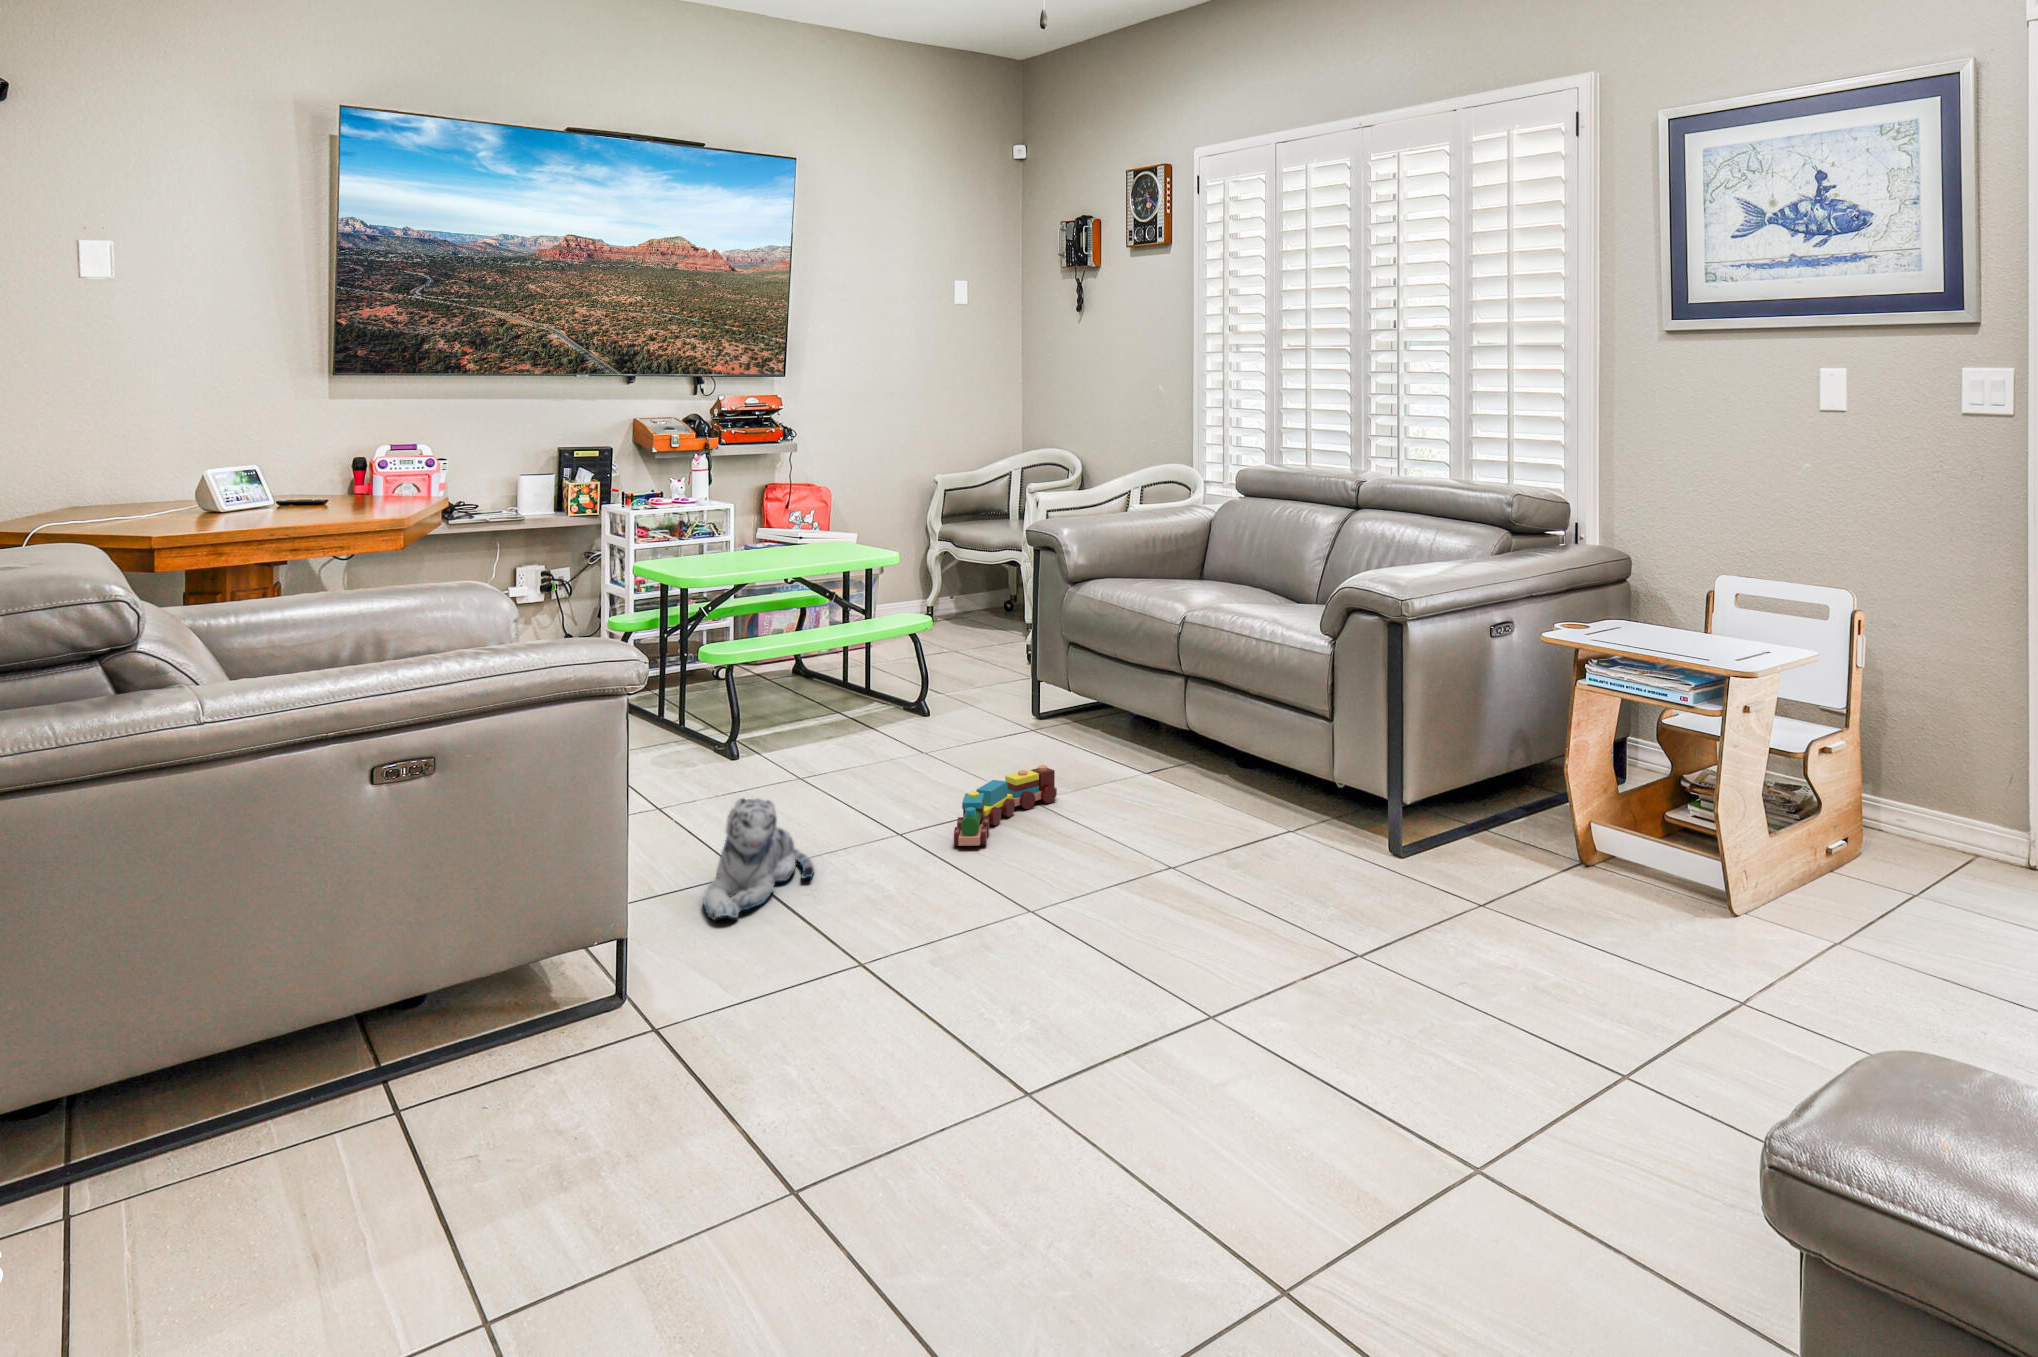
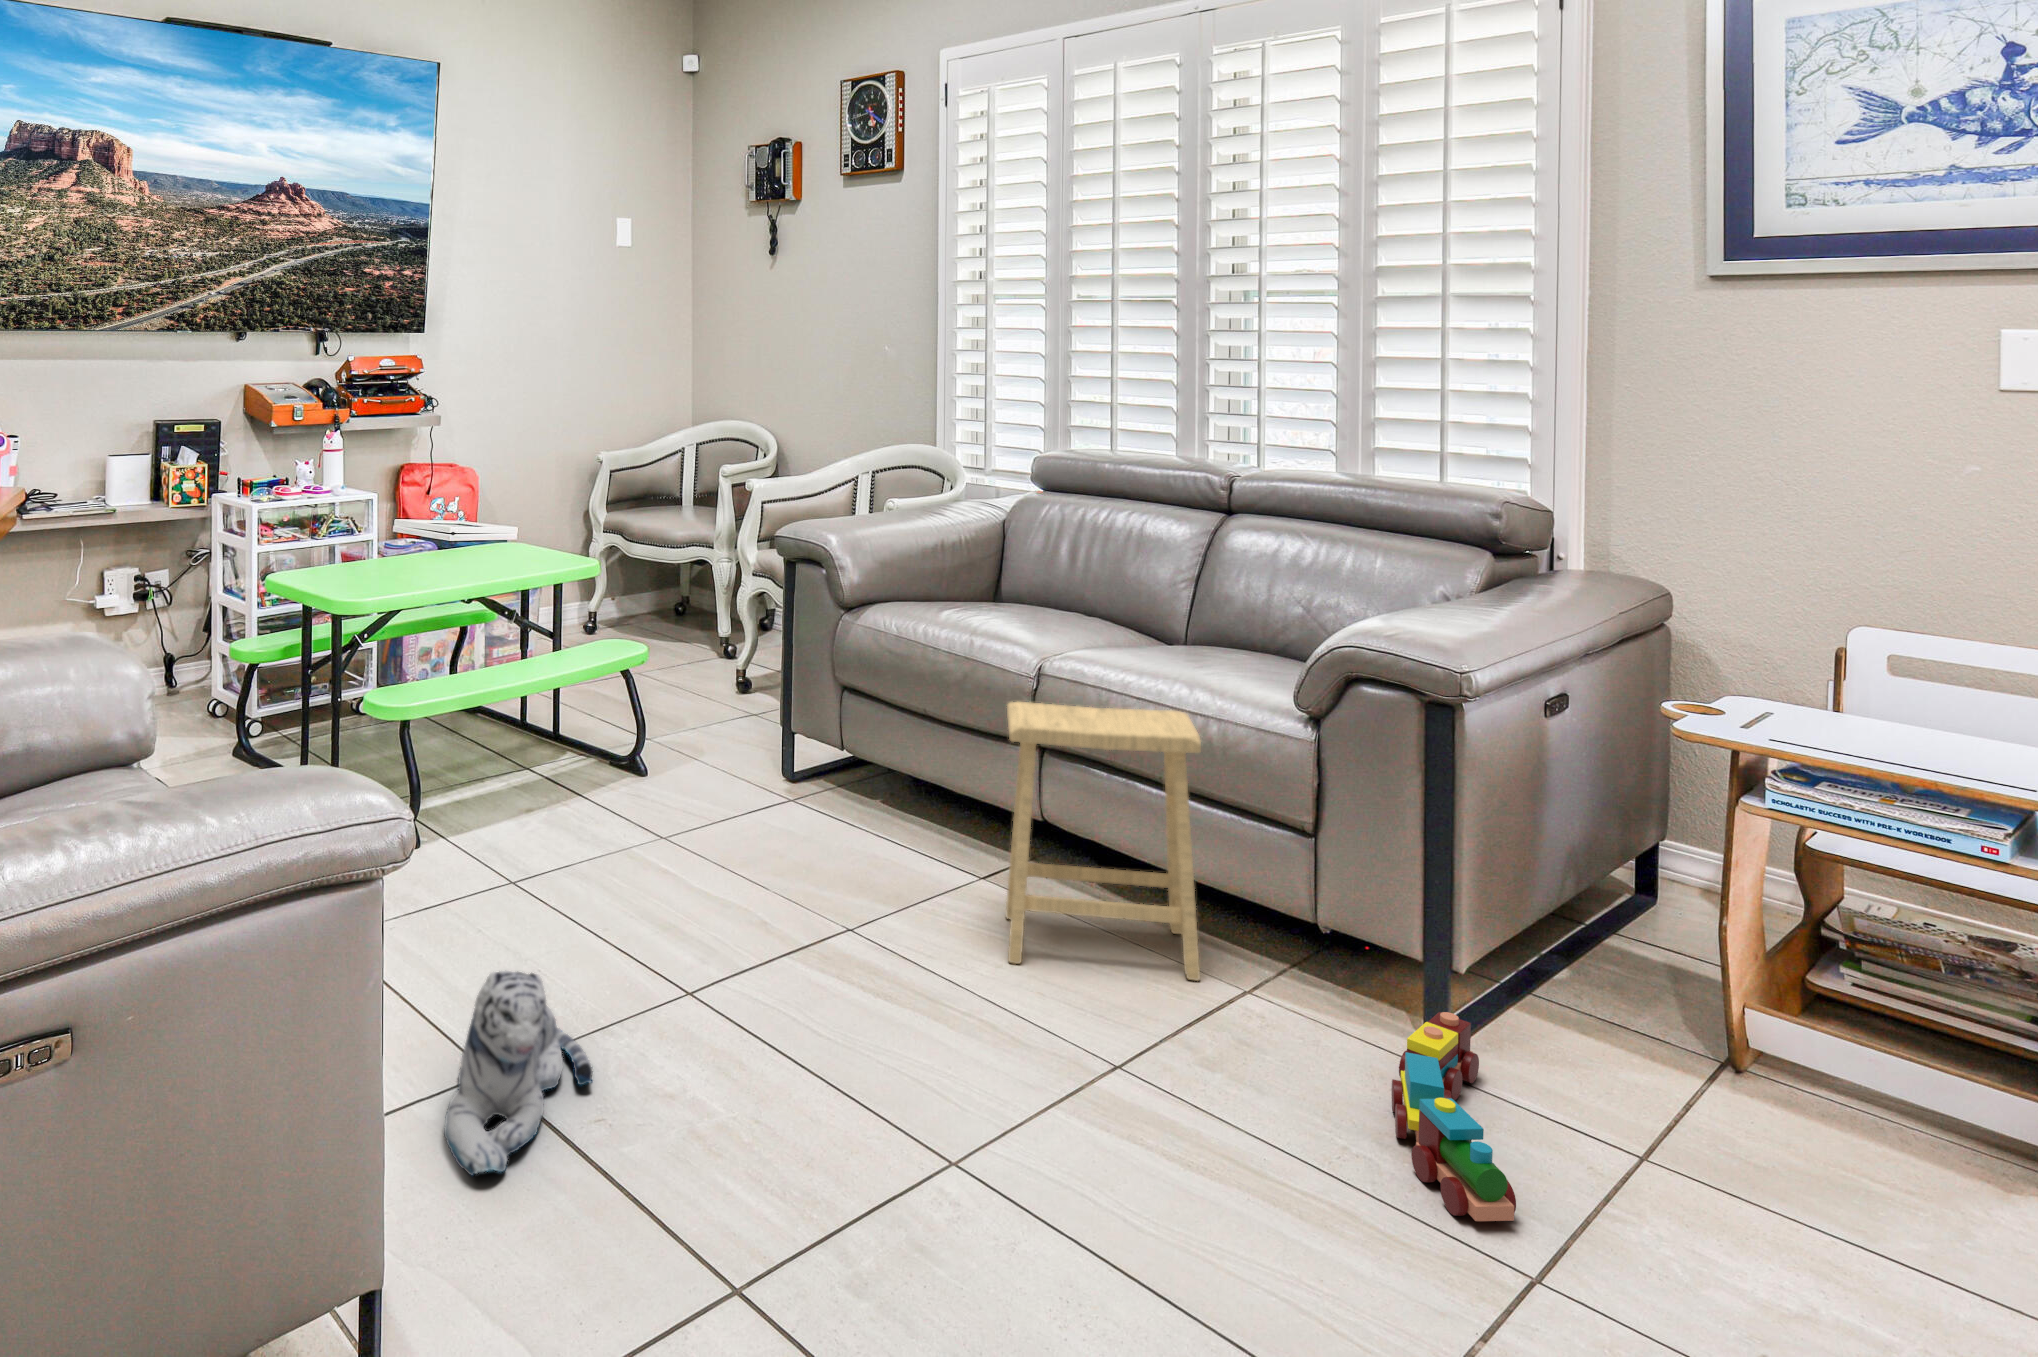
footstool: none [1136,637,1274,826] -> present [1006,702,1201,981]
toy train: present [954,765,1057,846] -> present [1391,1012,1516,1221]

